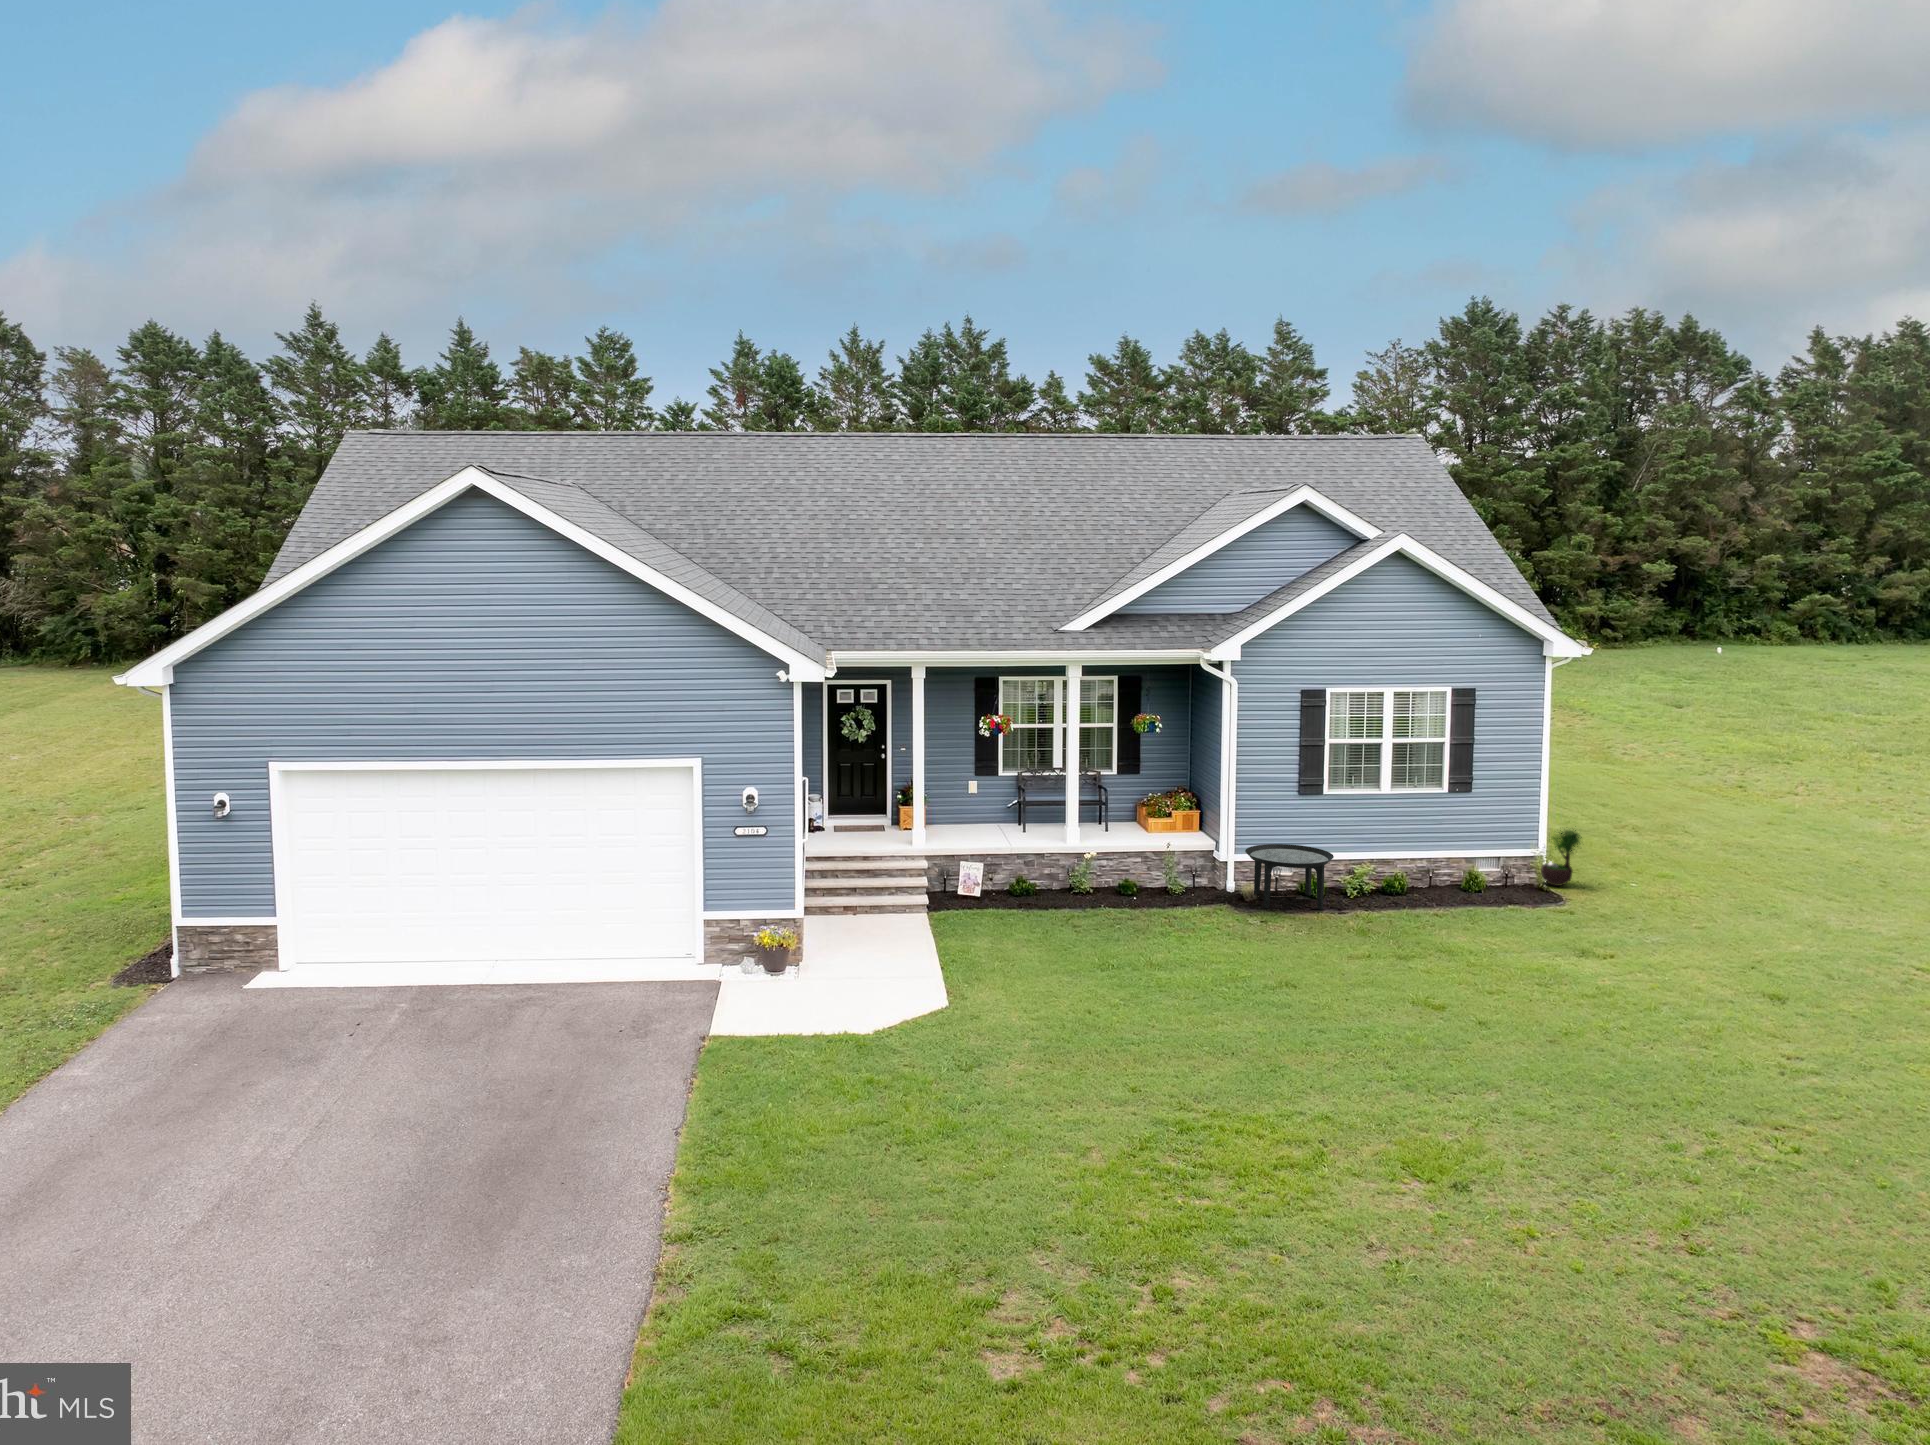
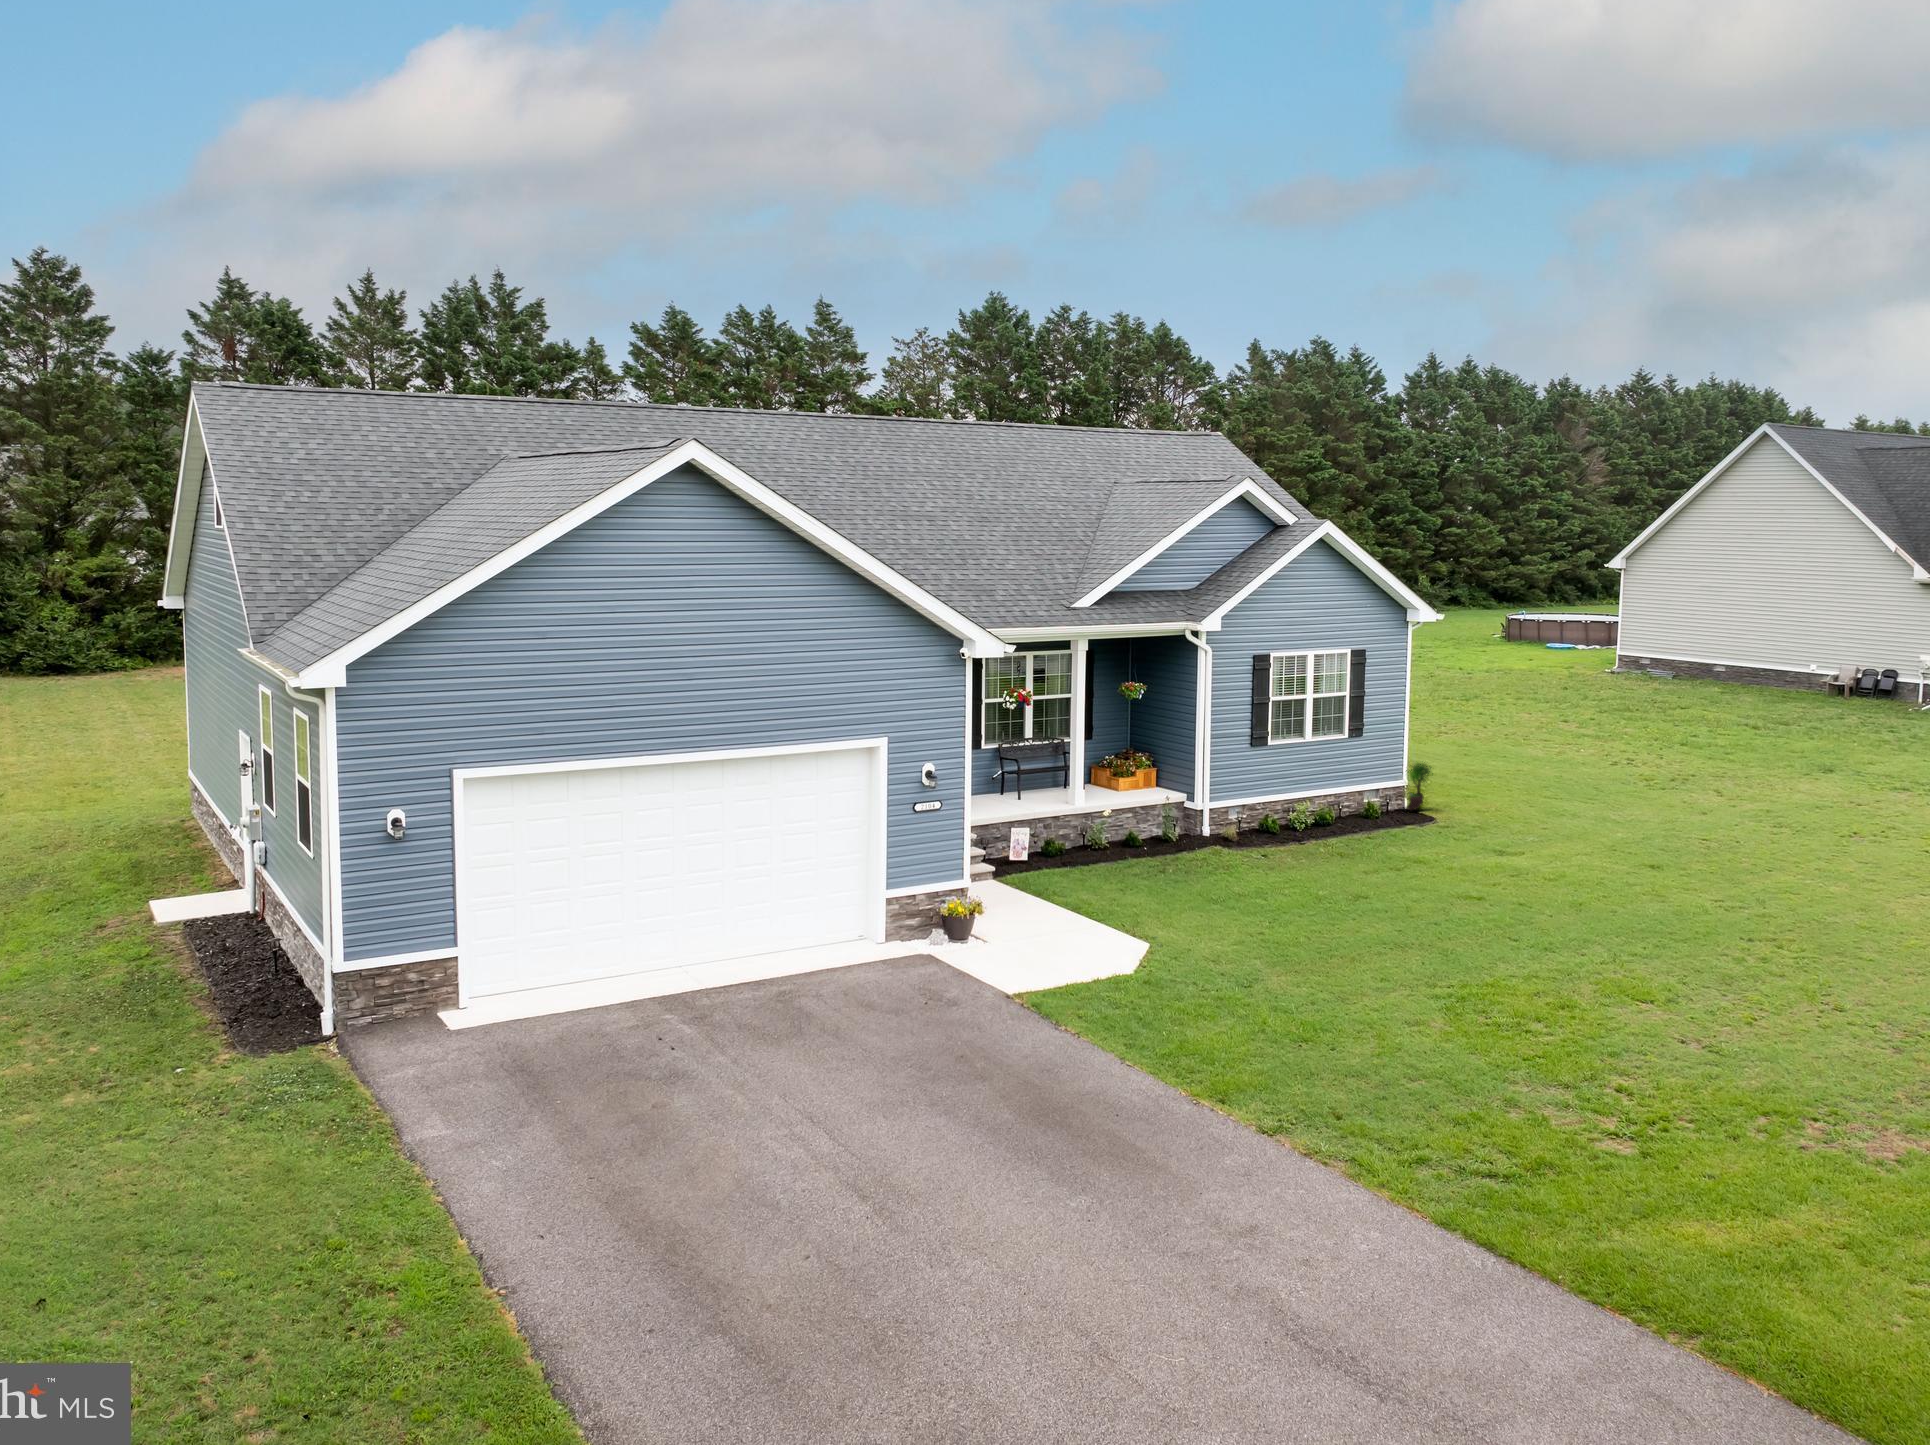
round table: present [1245,844,1334,910] -> none [1230,790,1307,845]

